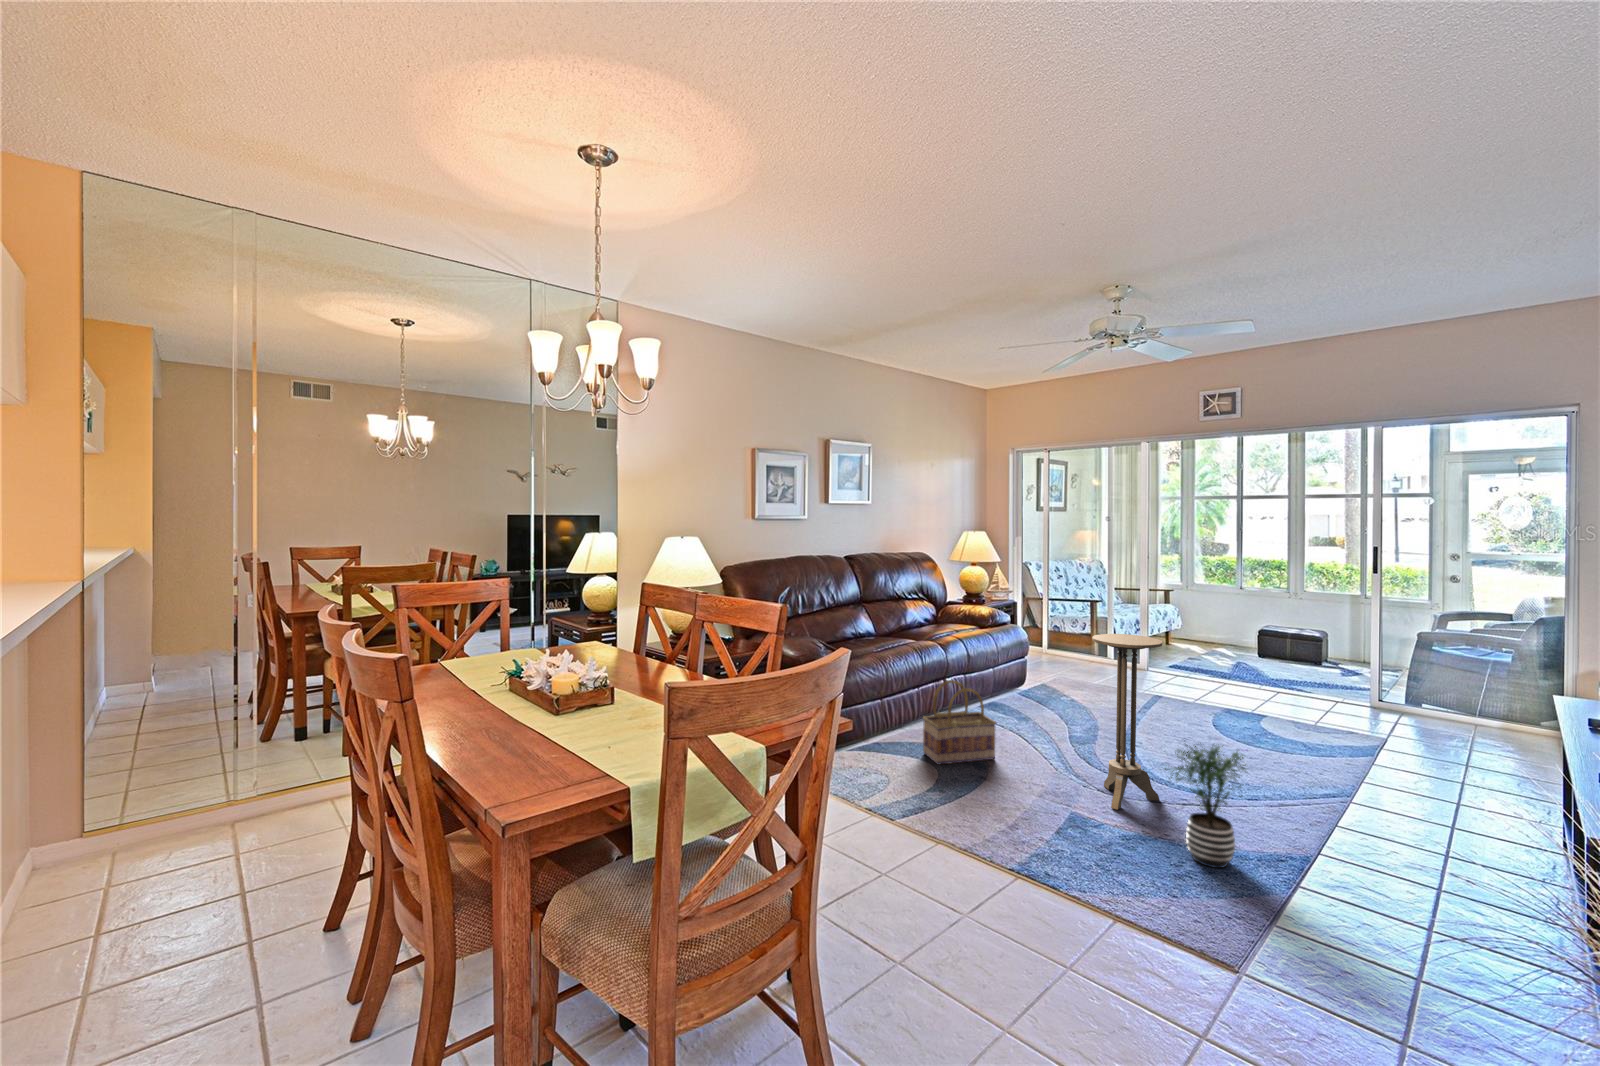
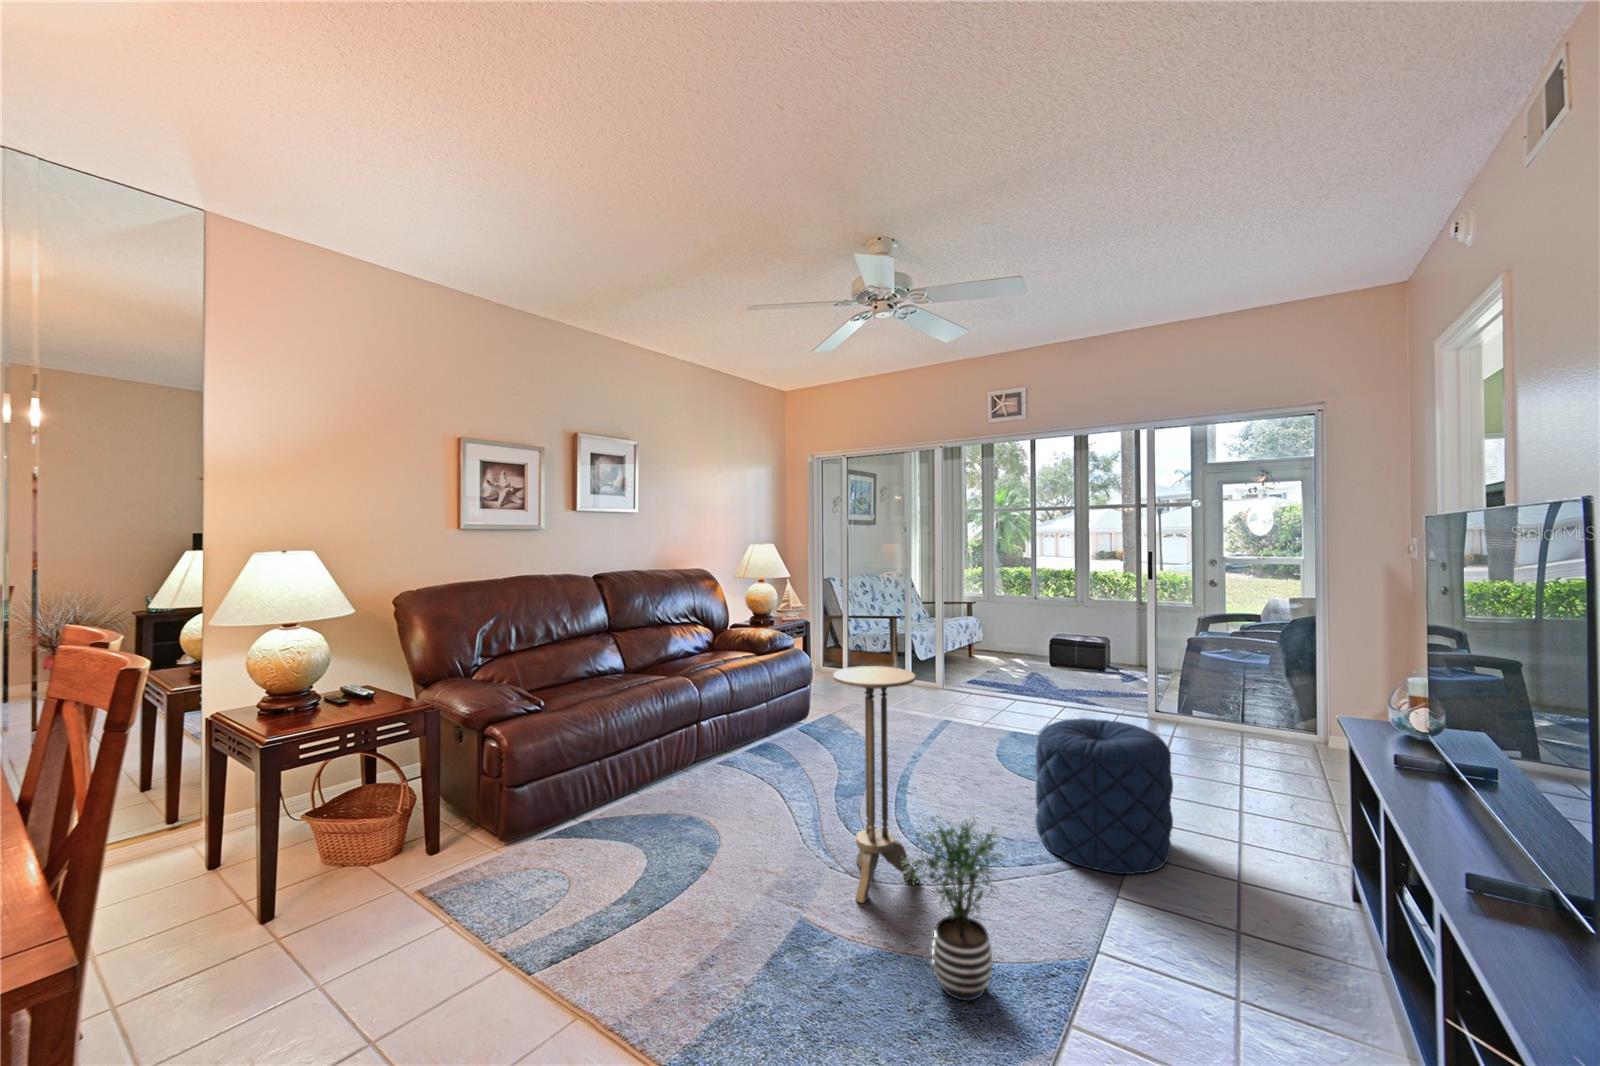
basket: present [923,680,996,764] -> none [642,732,735,849]
pouf: none [1259,689,1391,814] -> present [1035,718,1173,874]

